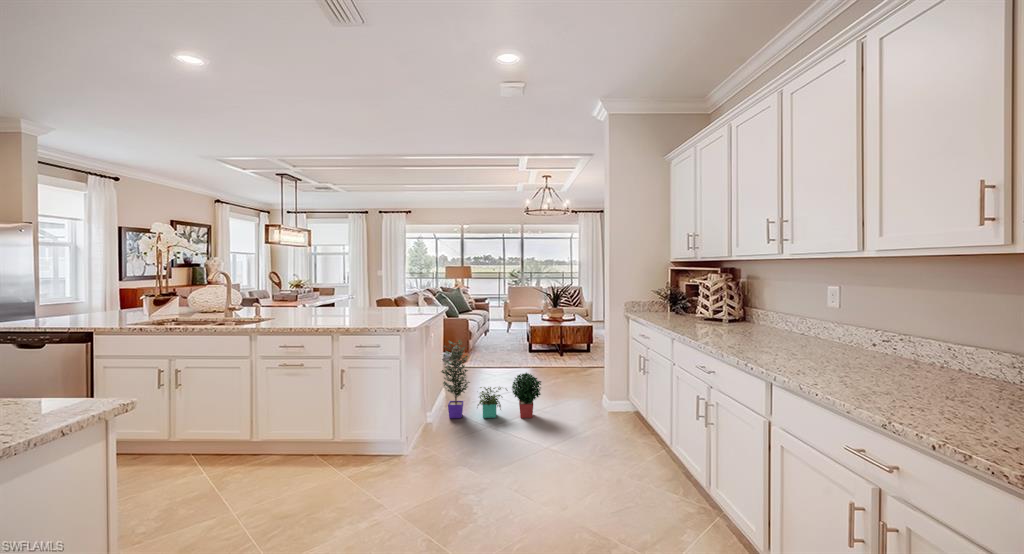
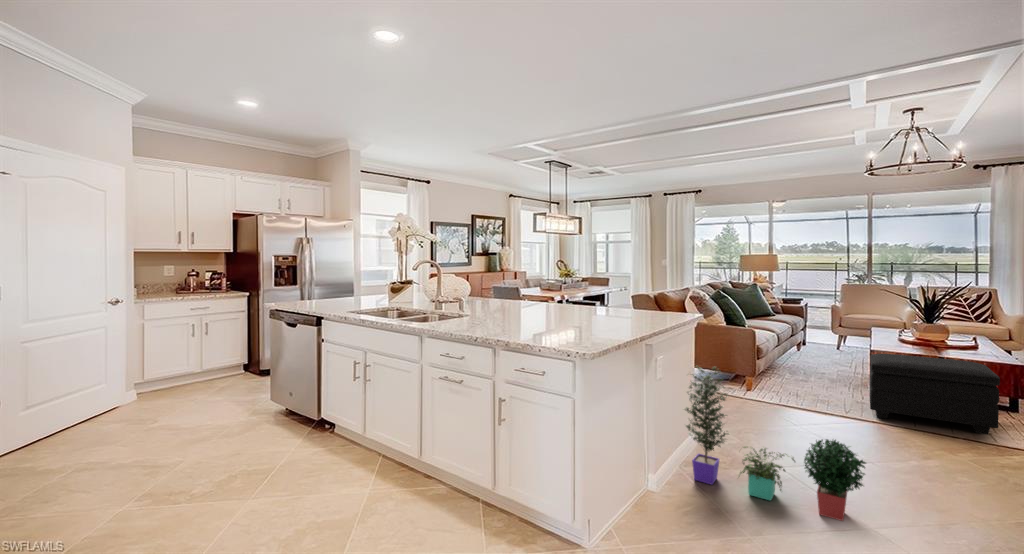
footstool: none [530,326,589,366] -> present [869,354,1000,435]

